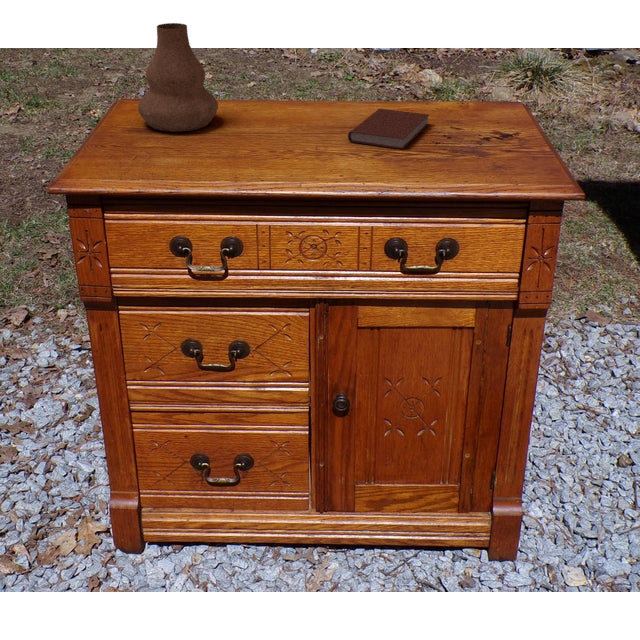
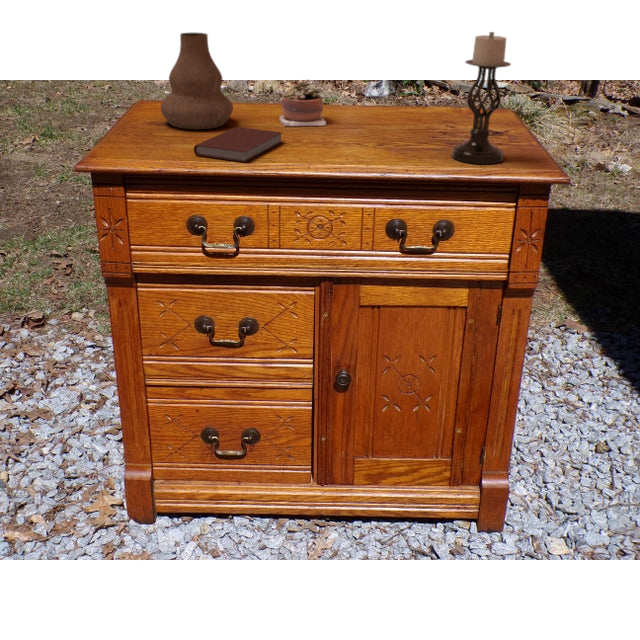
candle holder: none [458,27,524,174] -> present [452,32,511,164]
succulent plant: none [270,71,321,125] -> present [280,80,326,126]
book: present [348,109,429,149] -> present [194,127,282,162]

